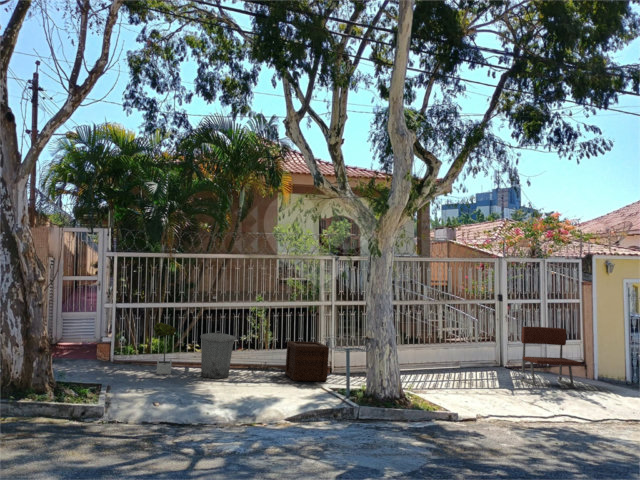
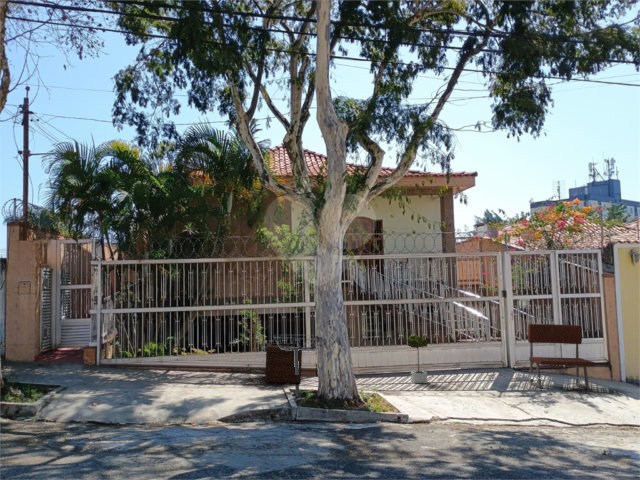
potted tree: present [154,322,176,374] -> present [407,335,428,383]
trash can: present [200,331,235,378] -> none [175,334,209,380]

